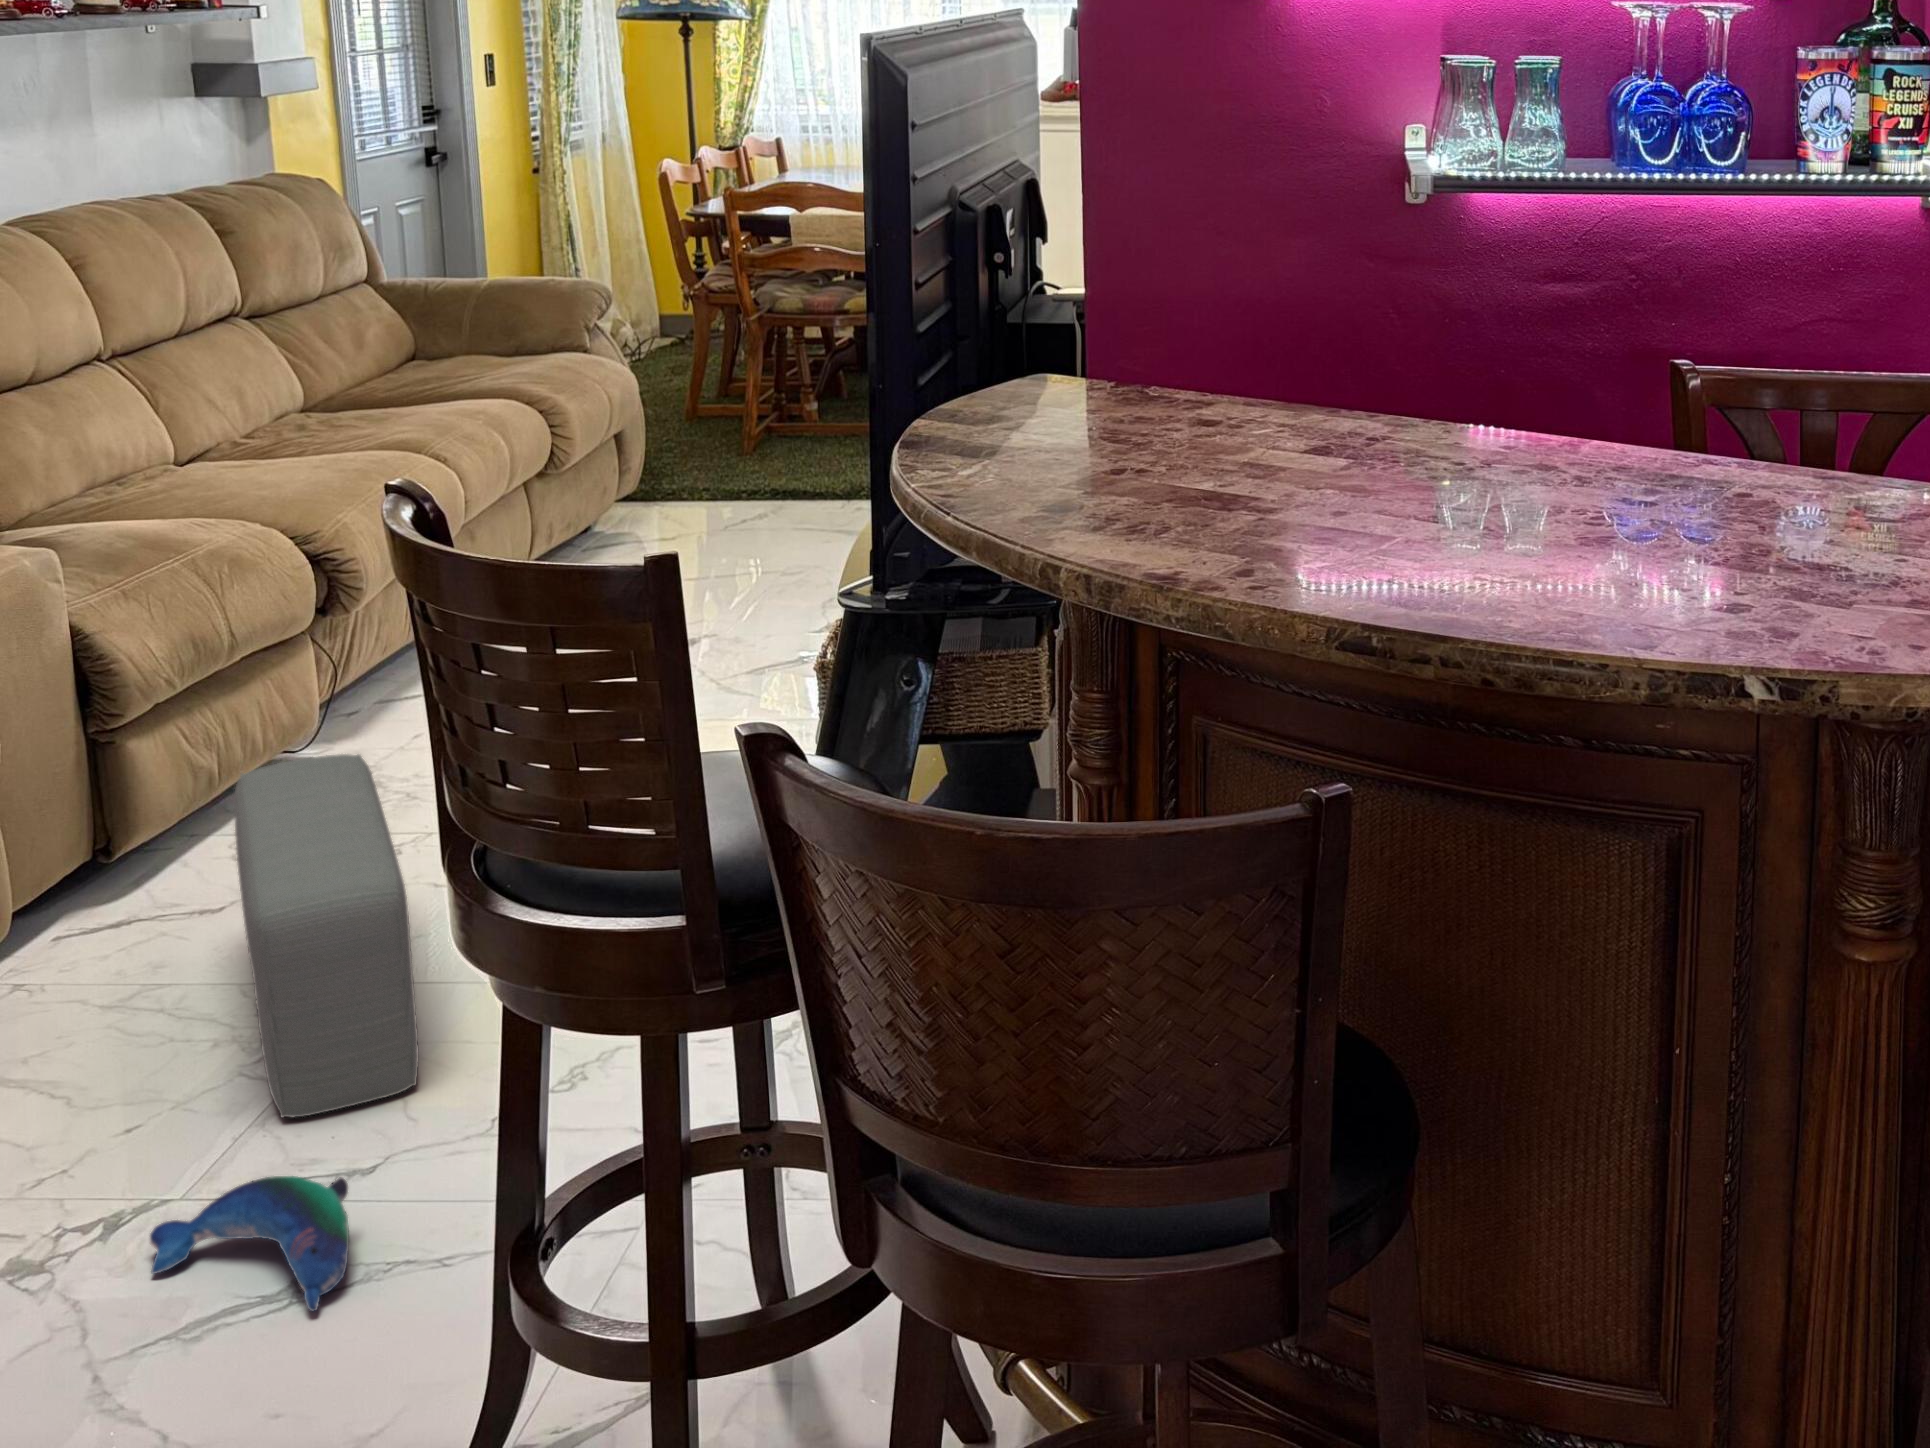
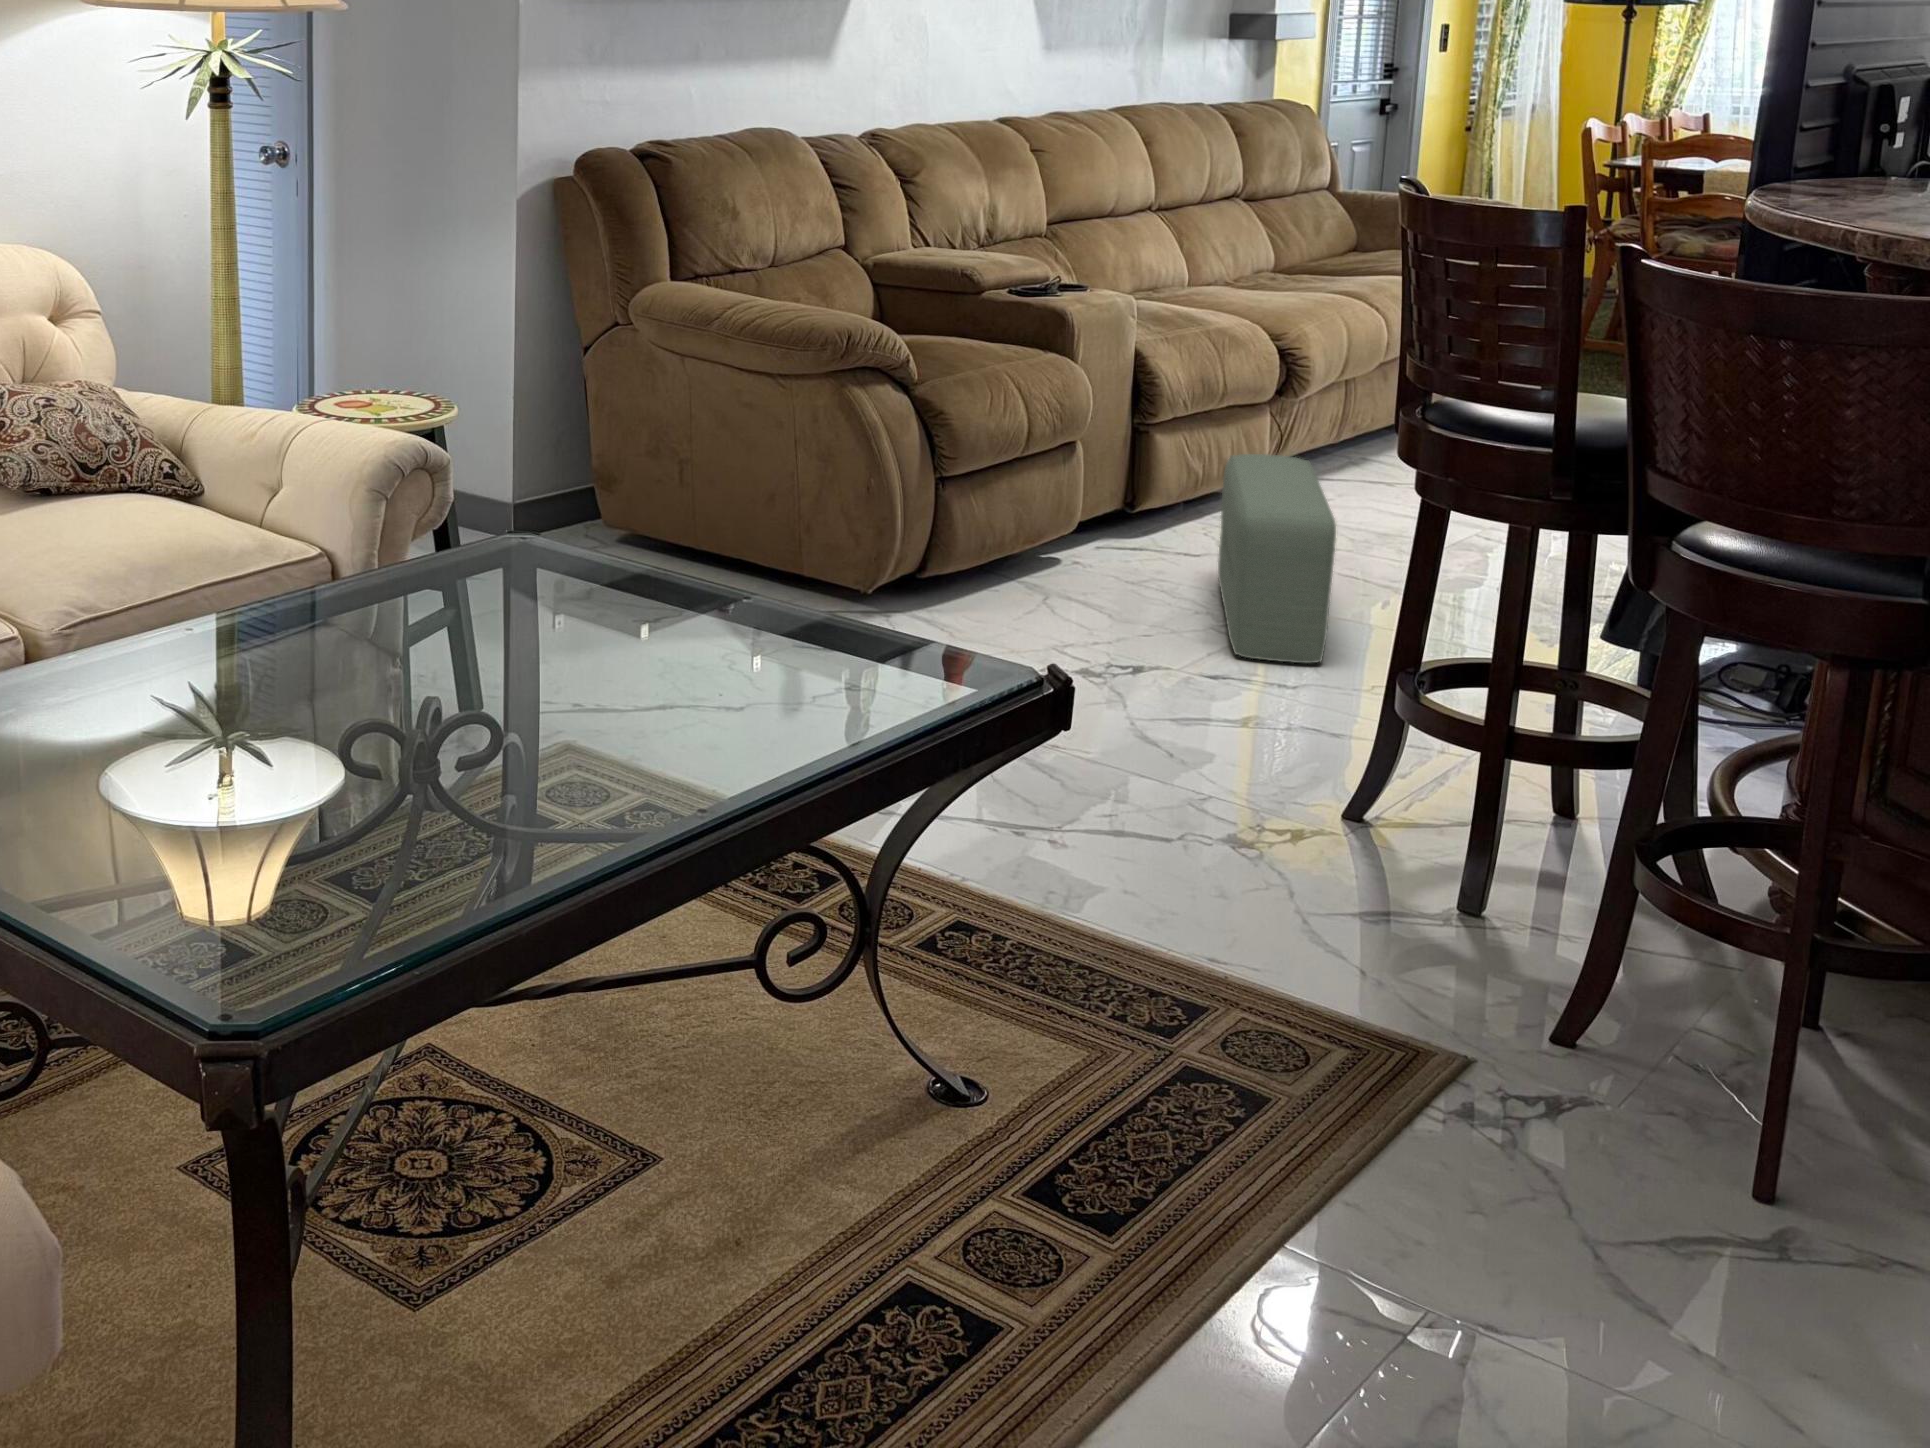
plush toy: present [150,1176,349,1311] -> none [1160,661,1281,736]

